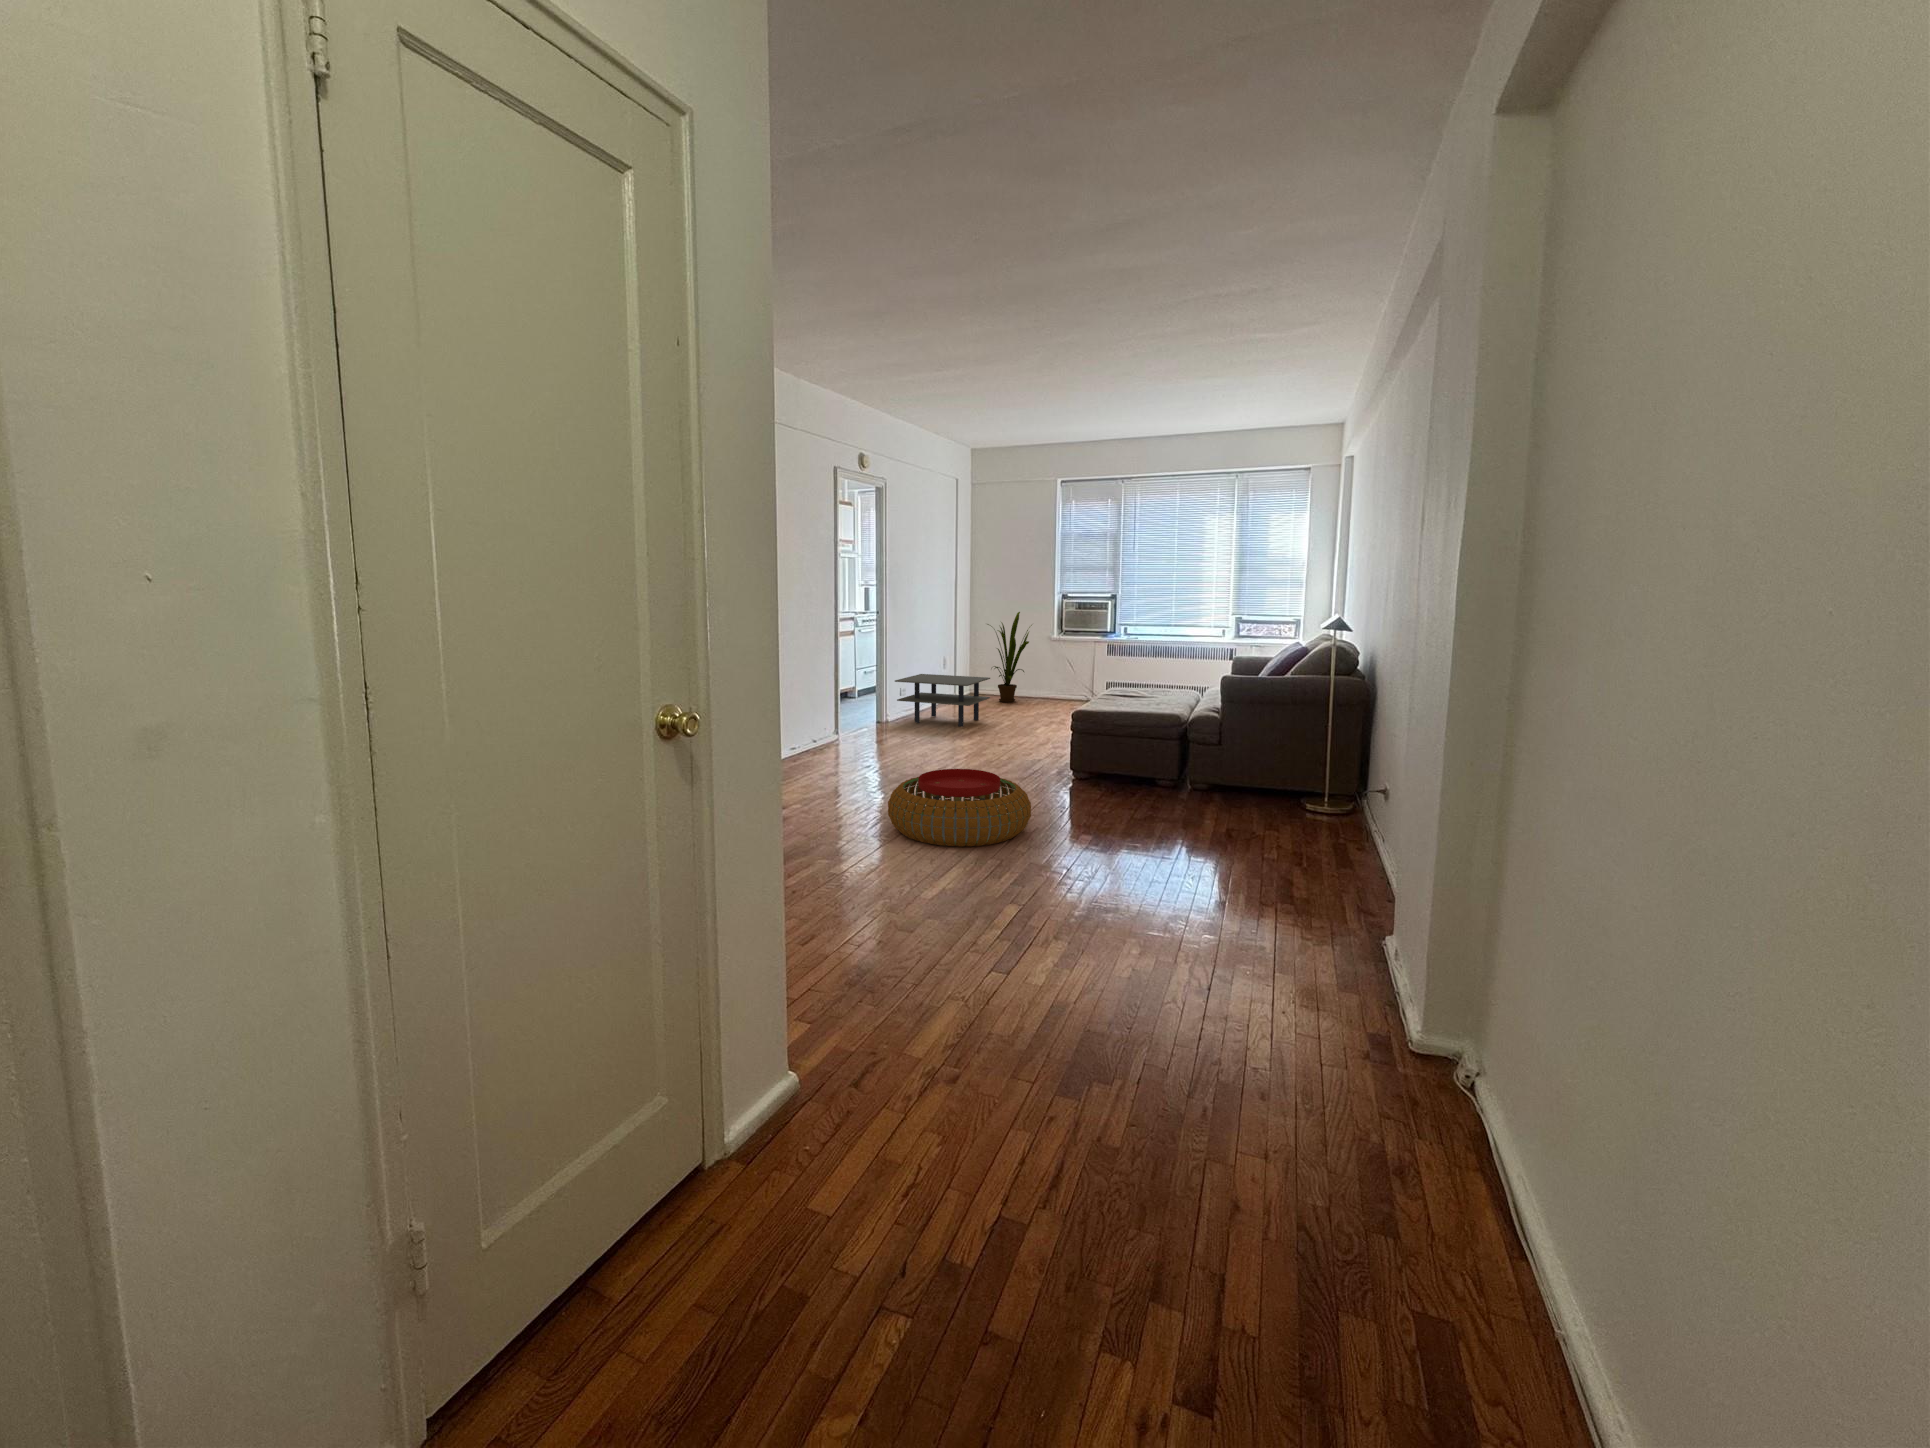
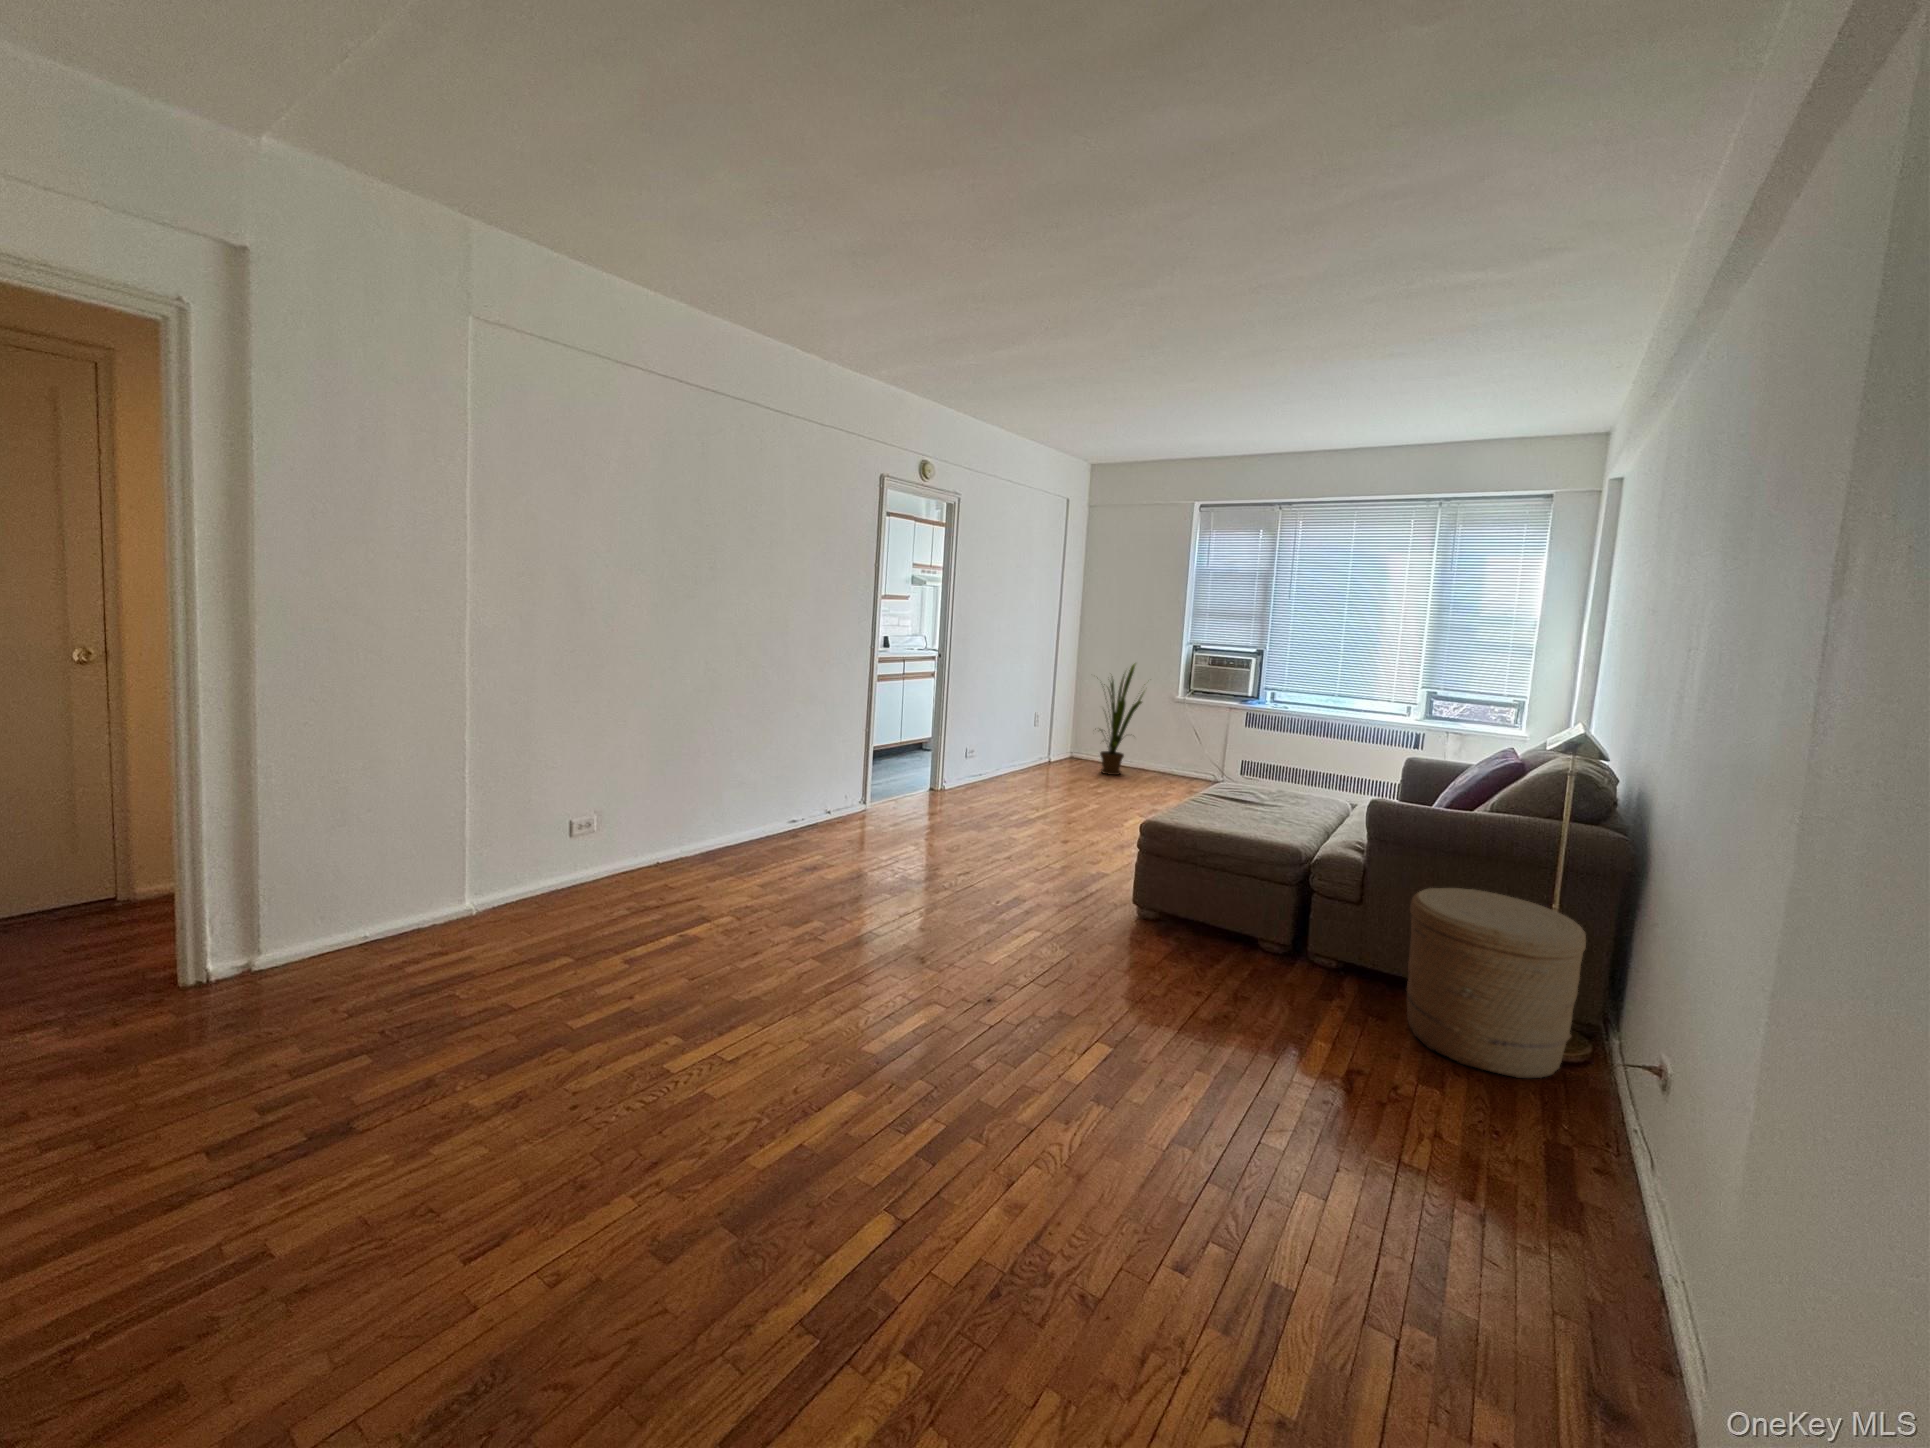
side table: present [895,674,990,727] -> none [952,733,1077,807]
woven basket: none [1252,723,1348,822] -> present [1406,888,1586,1078]
pouf: present [888,769,1031,847] -> none [807,904,1025,1047]

